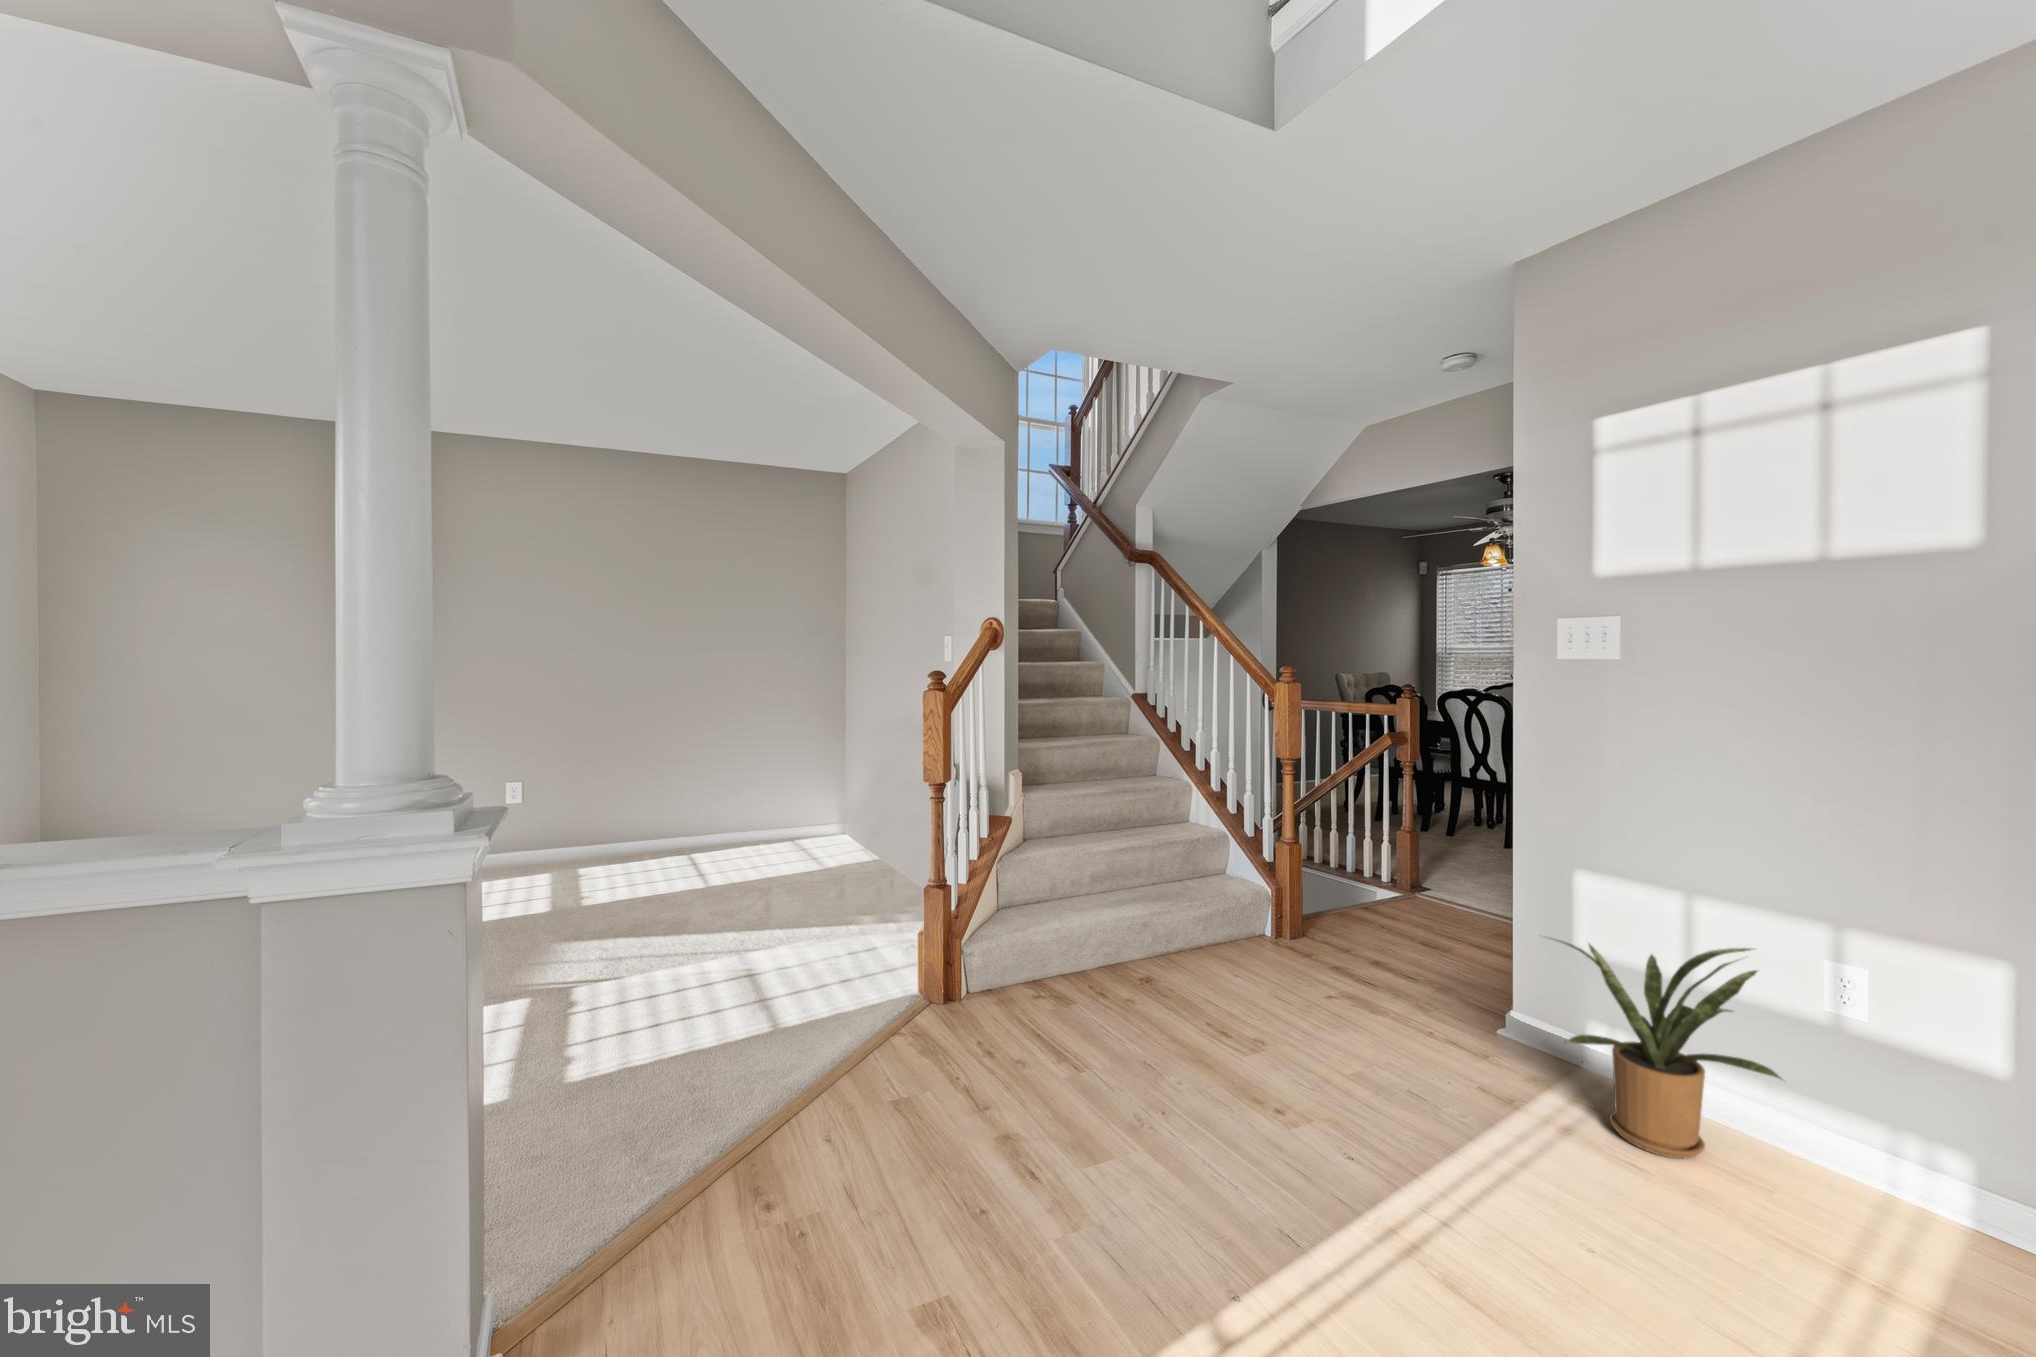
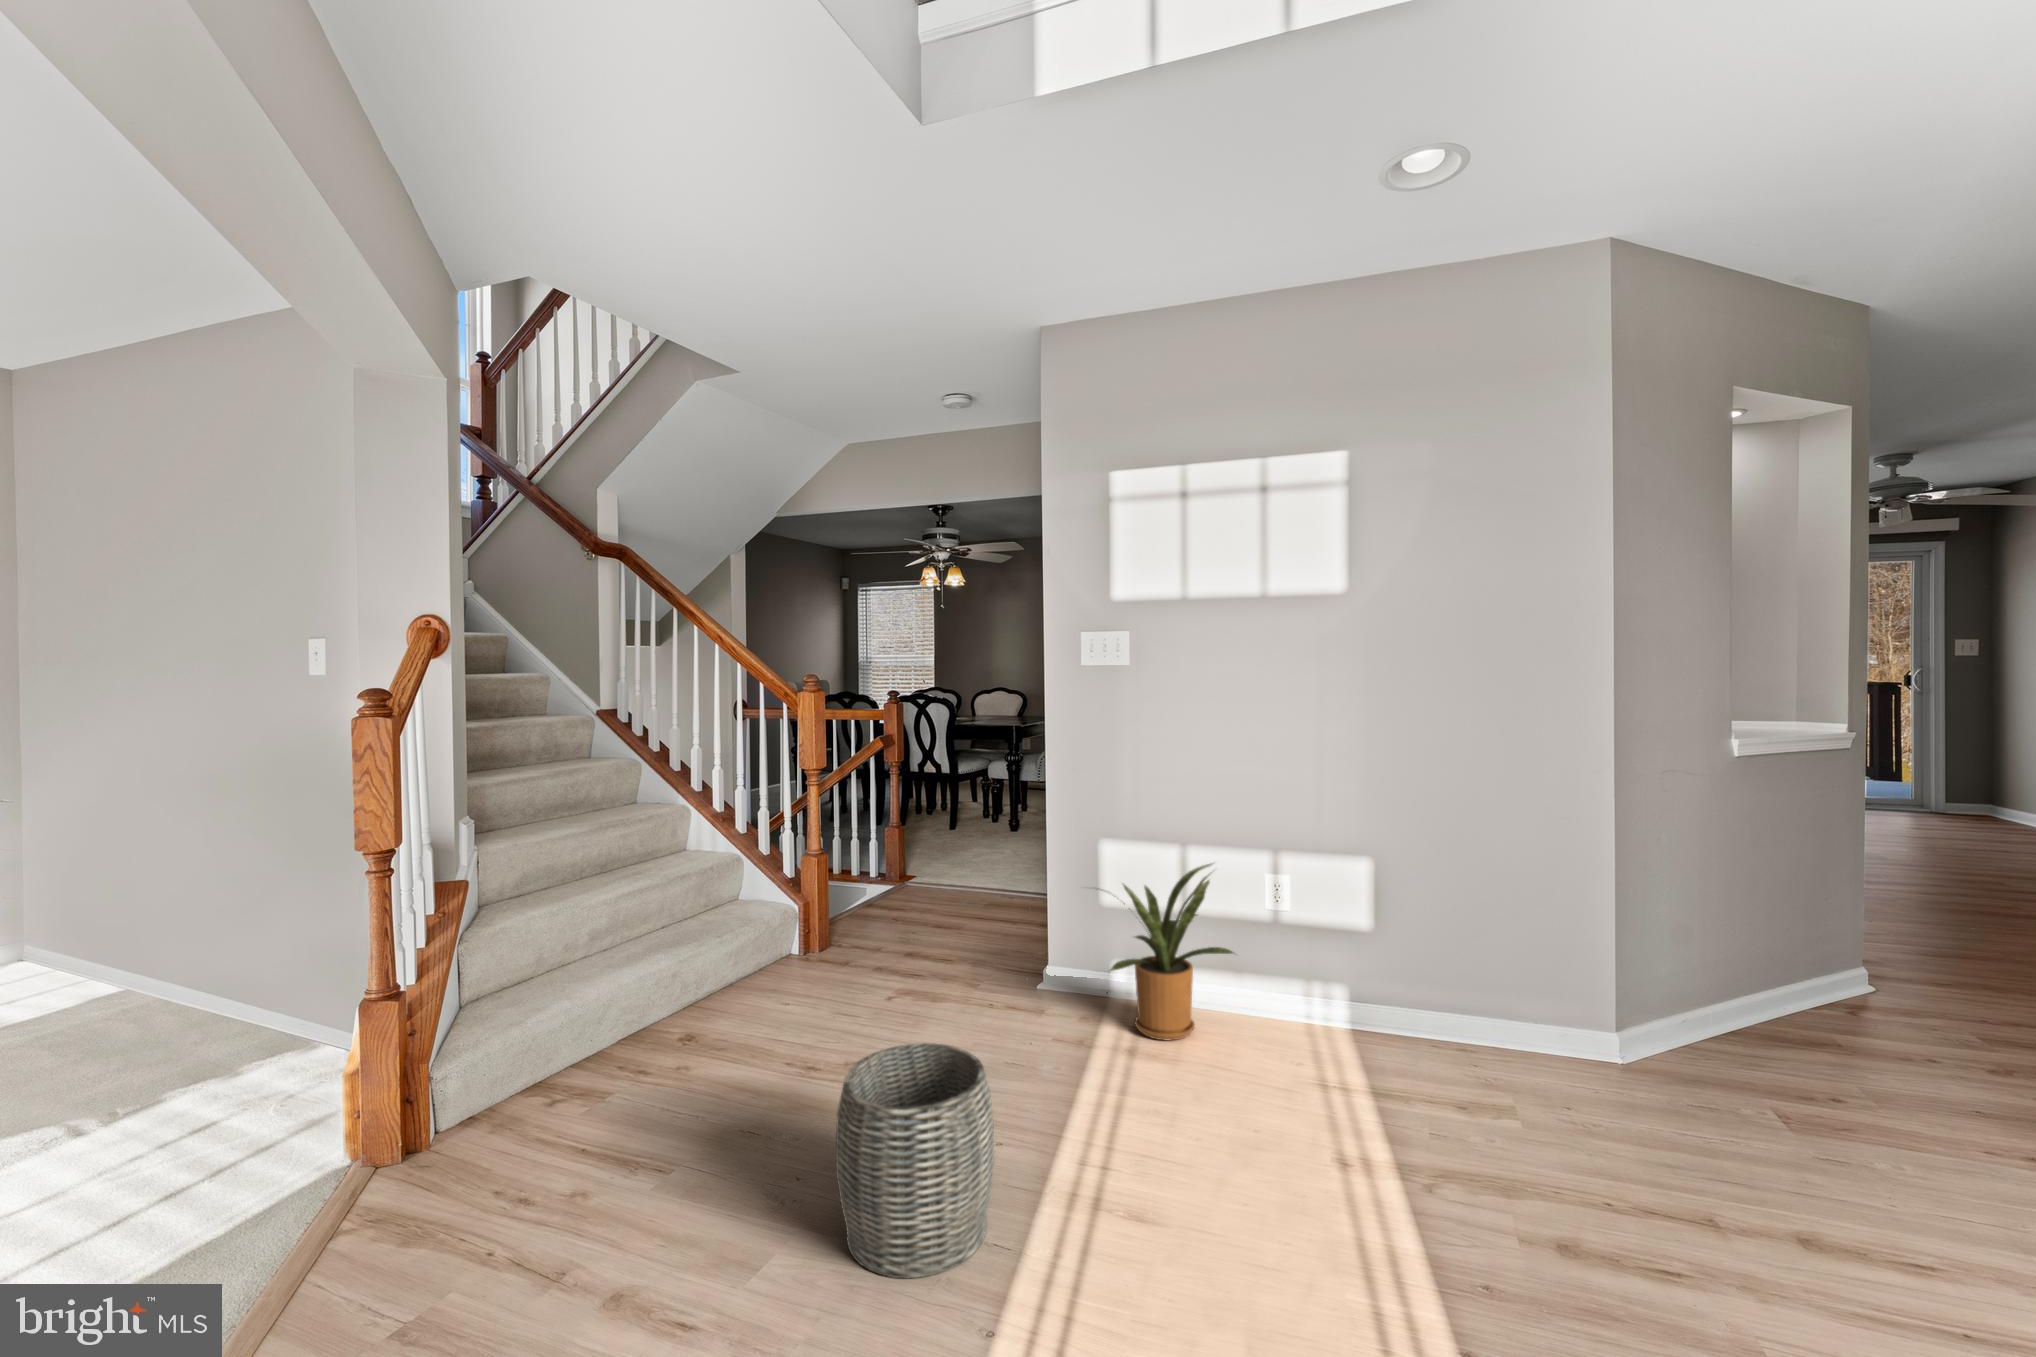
woven basket: none [1168,1033,1320,1253] -> present [836,1043,994,1278]

